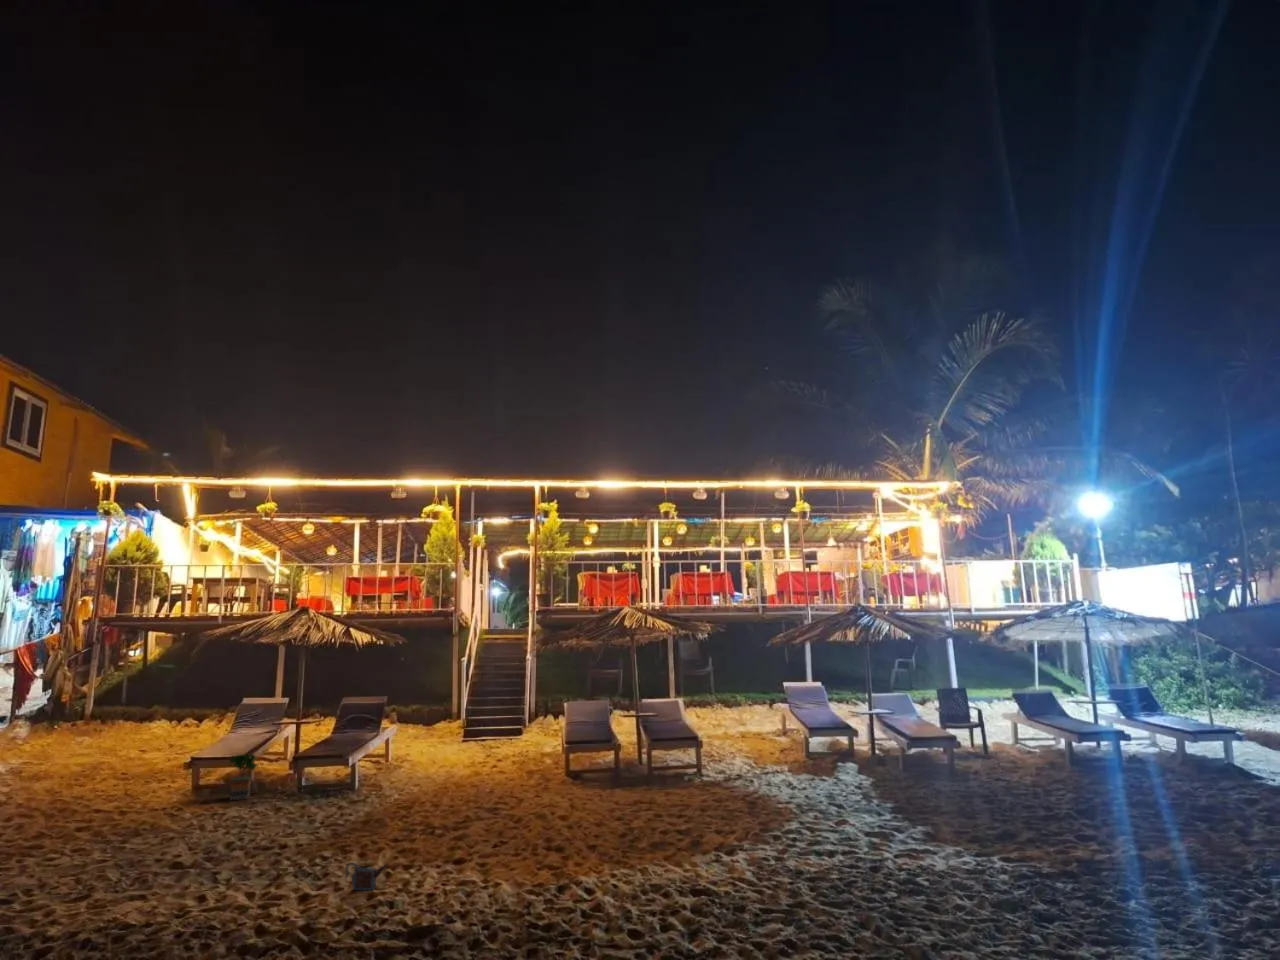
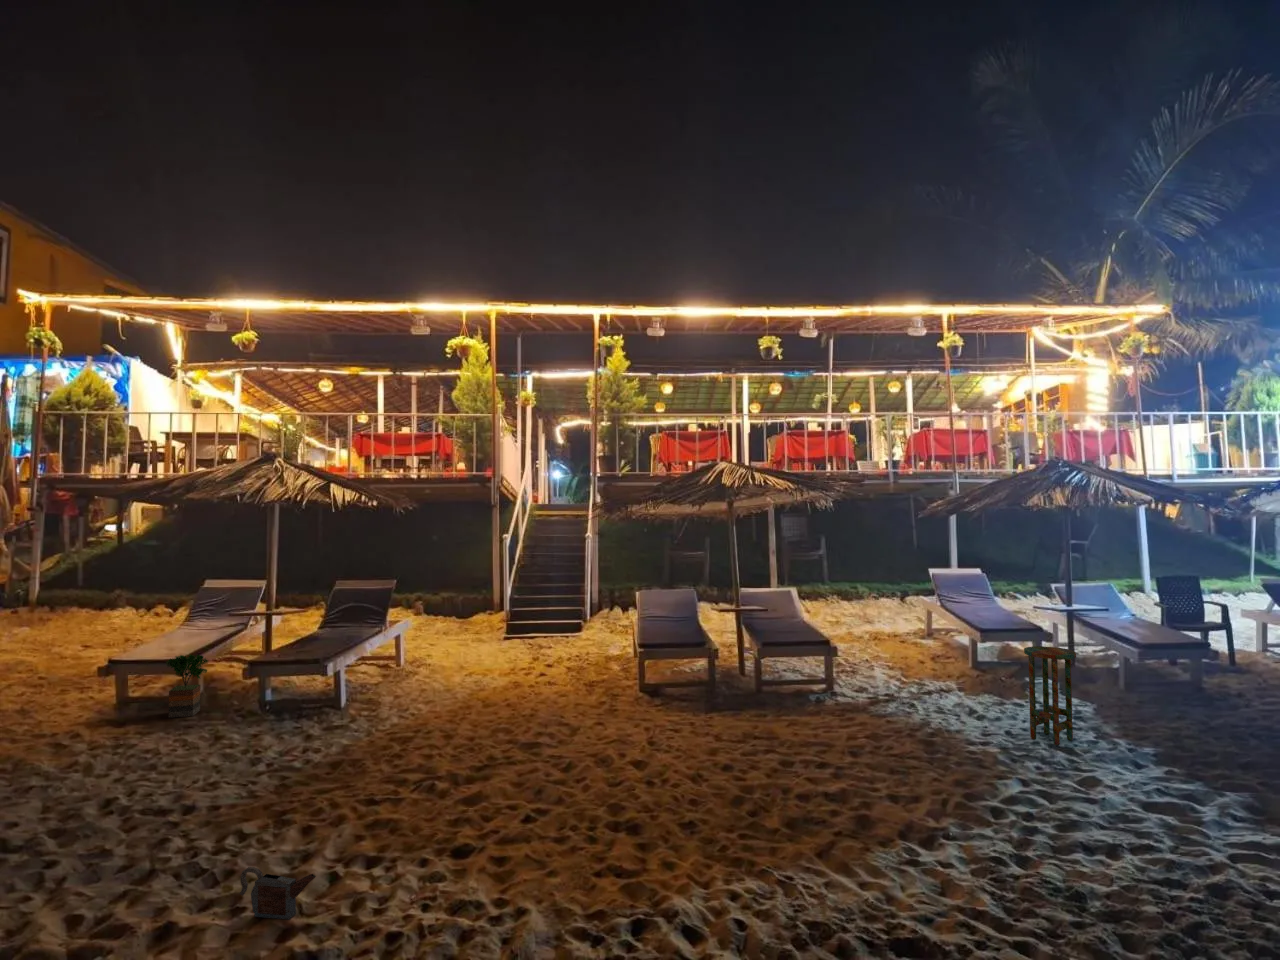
side table: none [809,737,839,801] -> present [1024,646,1076,745]

